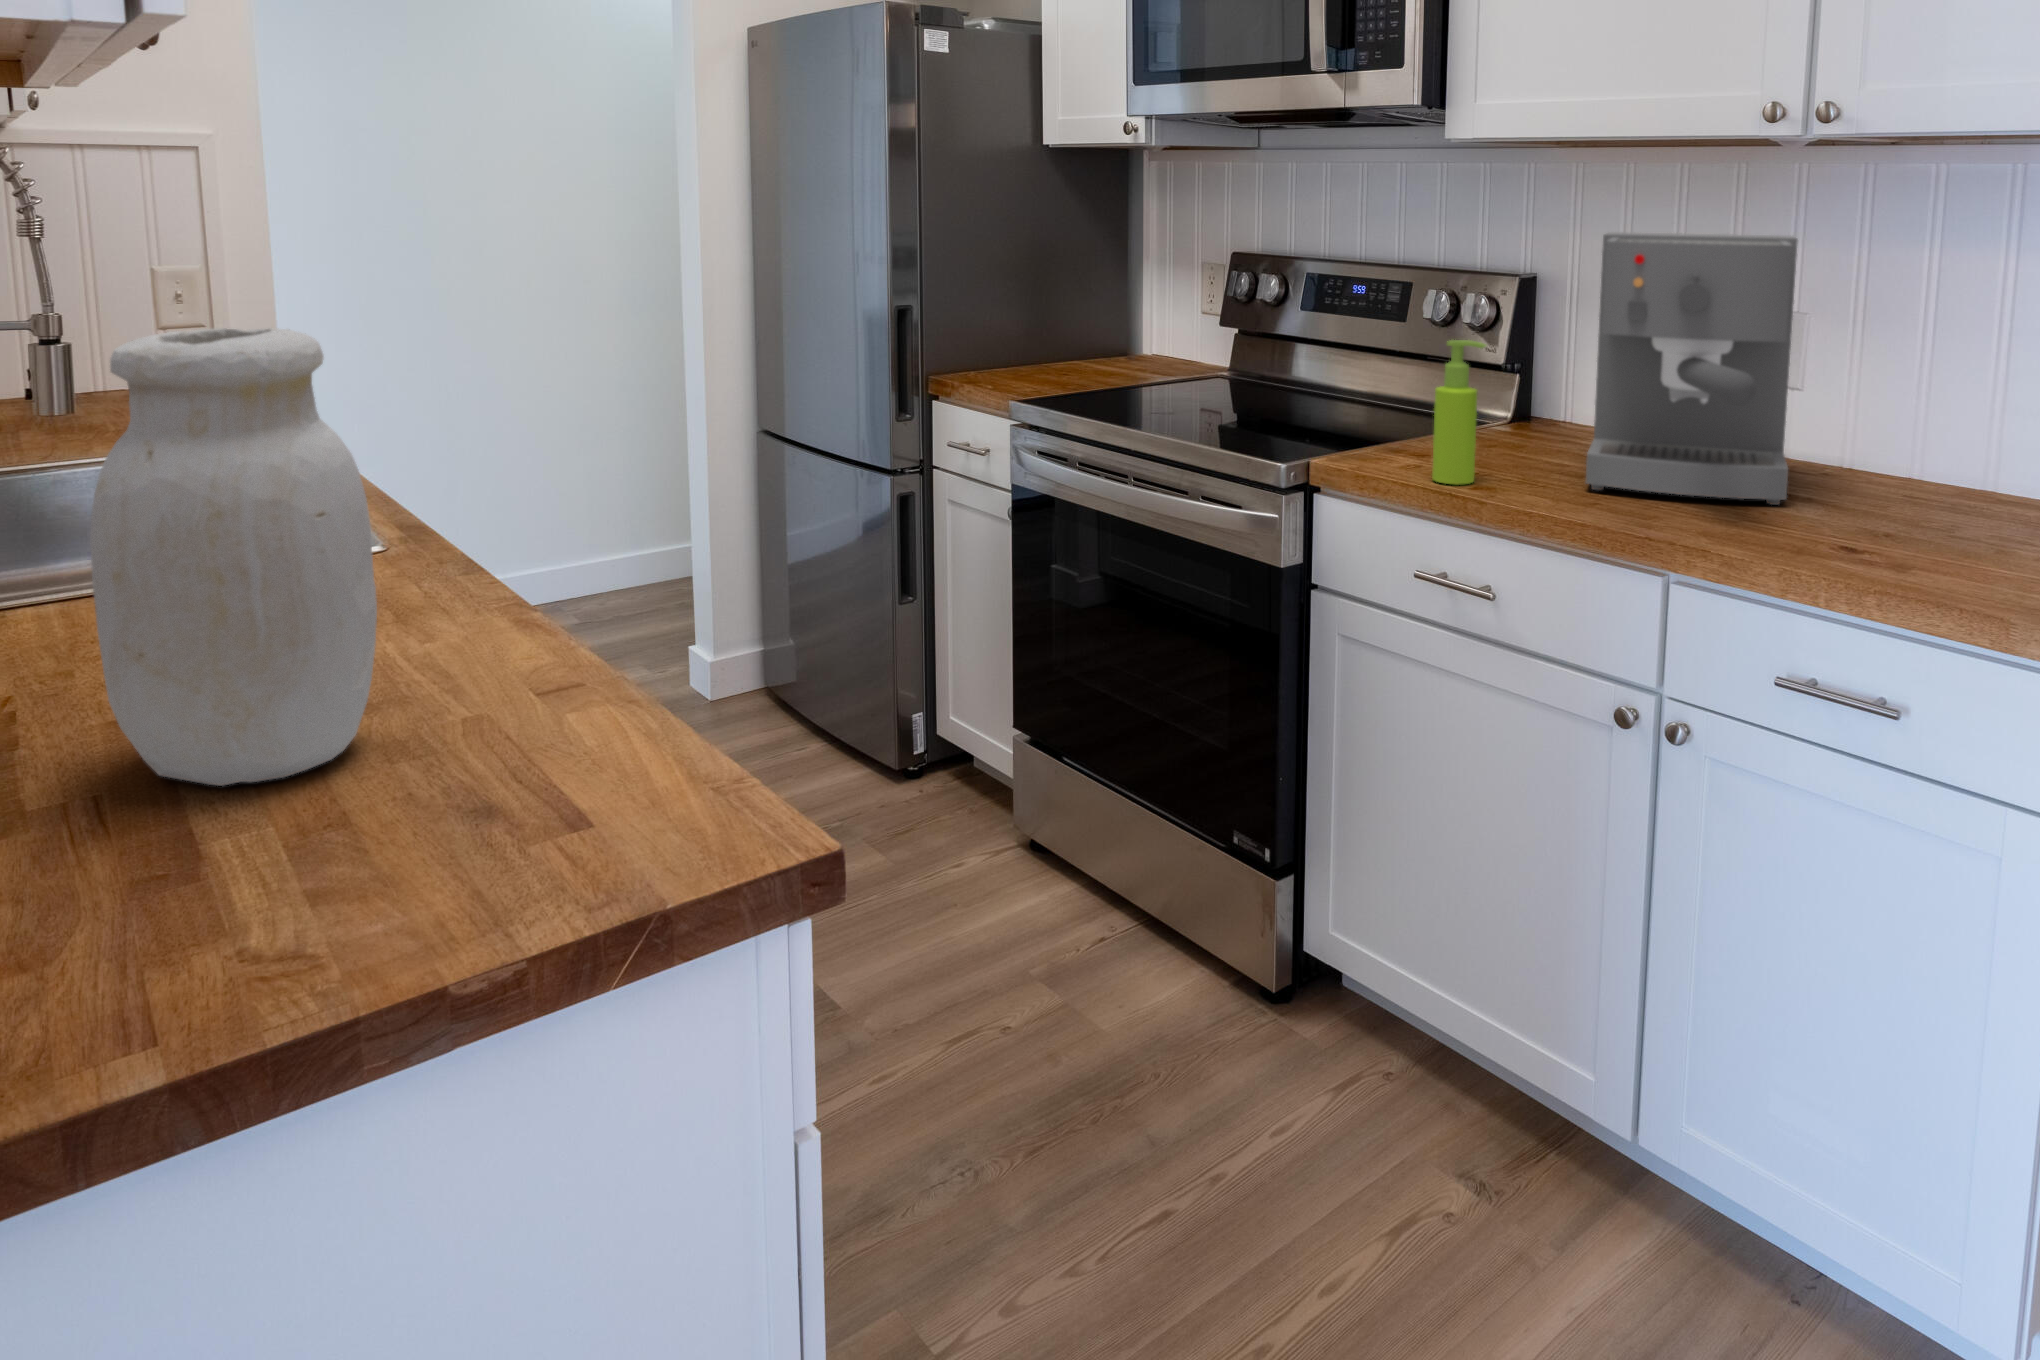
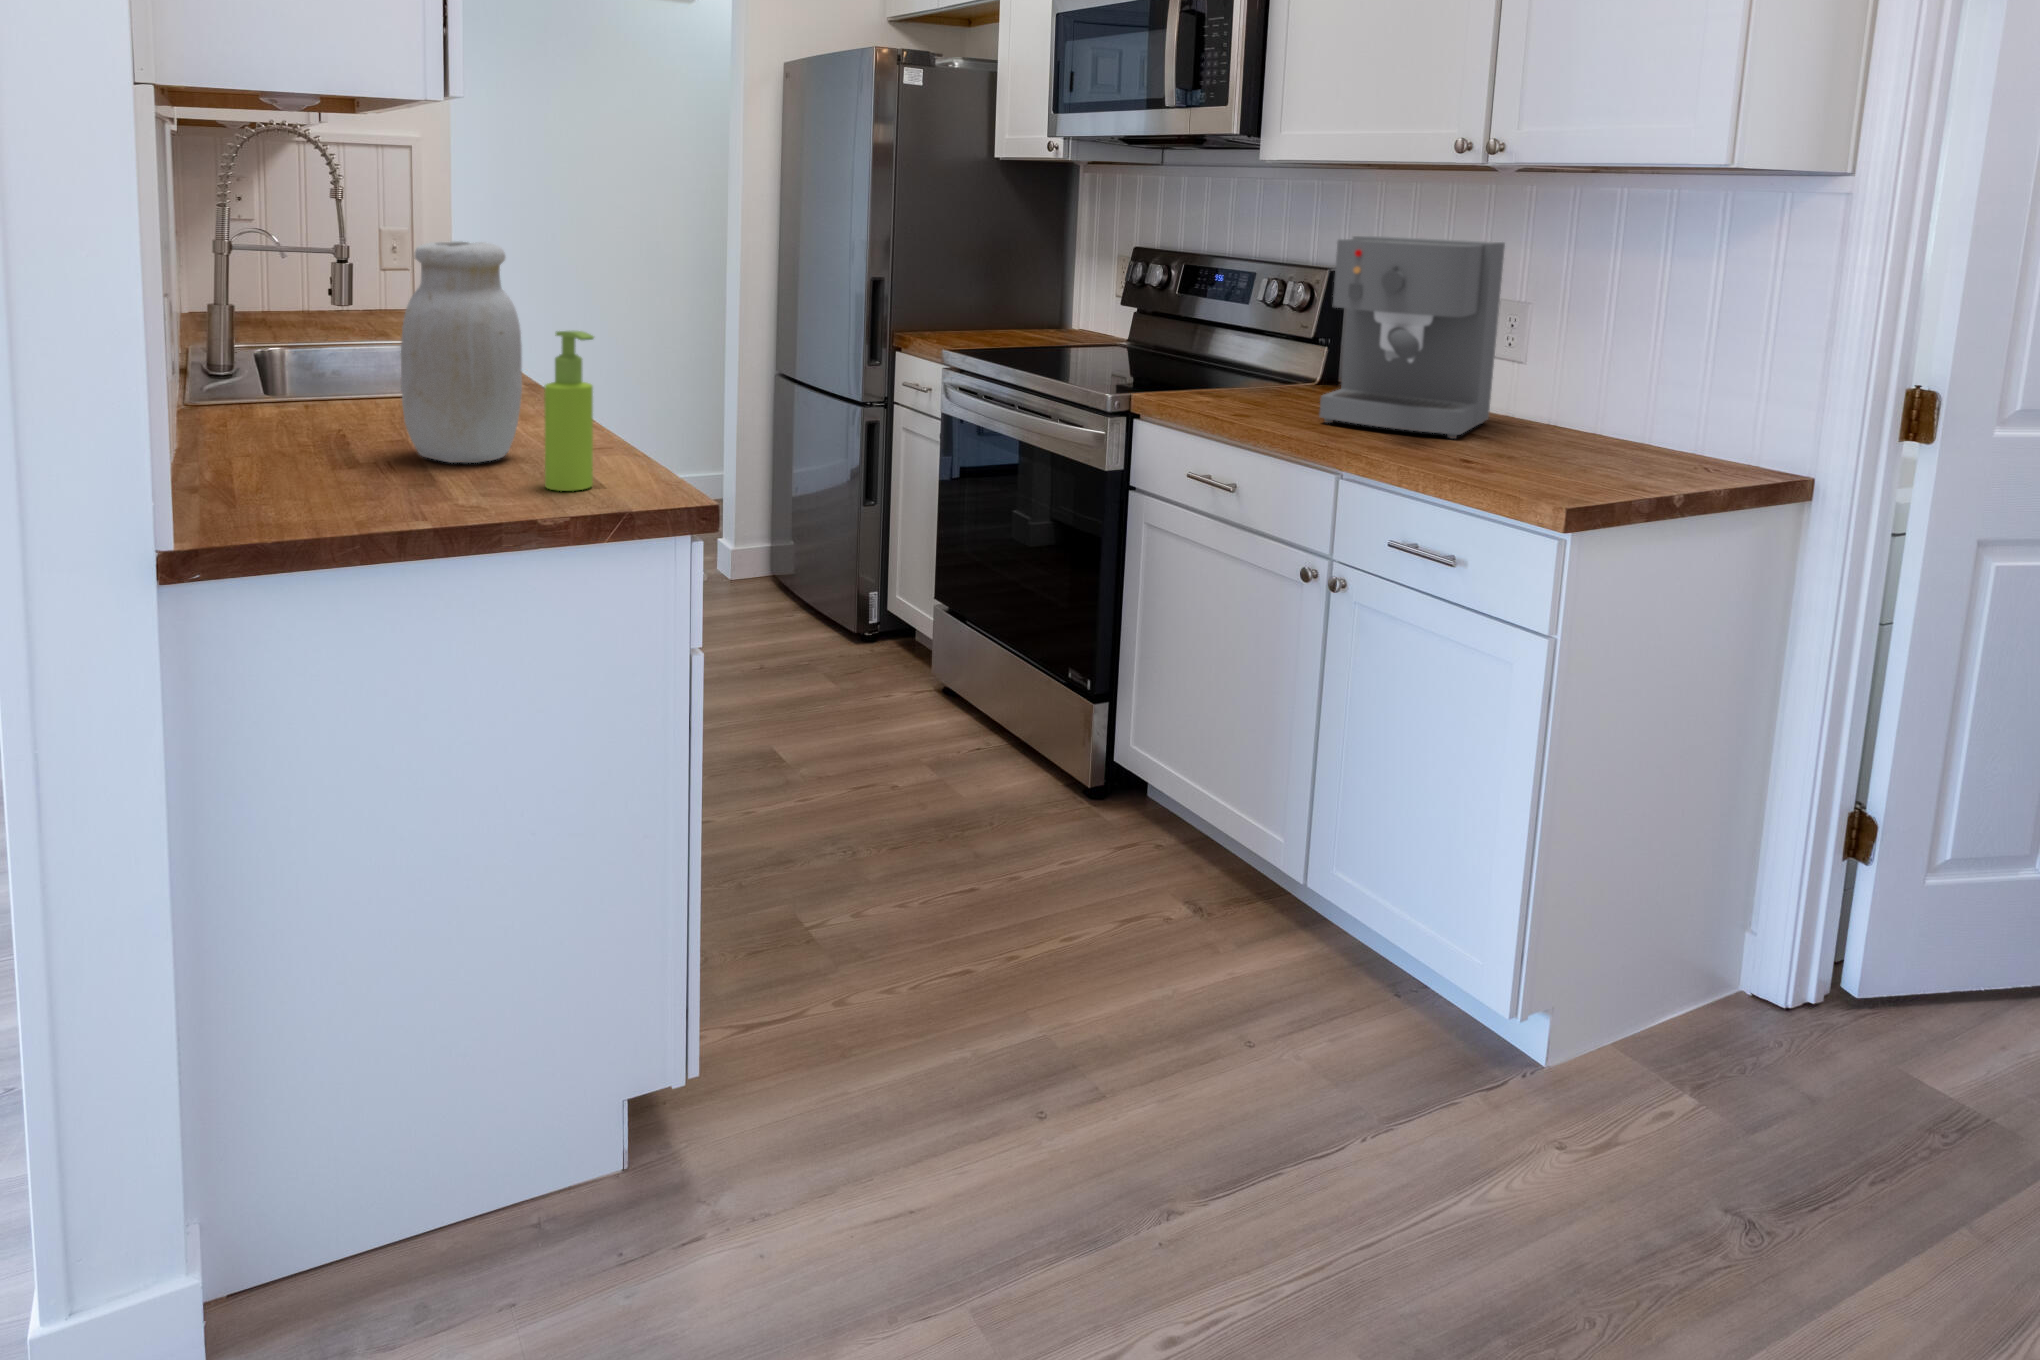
soap dispenser: present [1432,340,1486,484] -> present [544,331,594,491]

